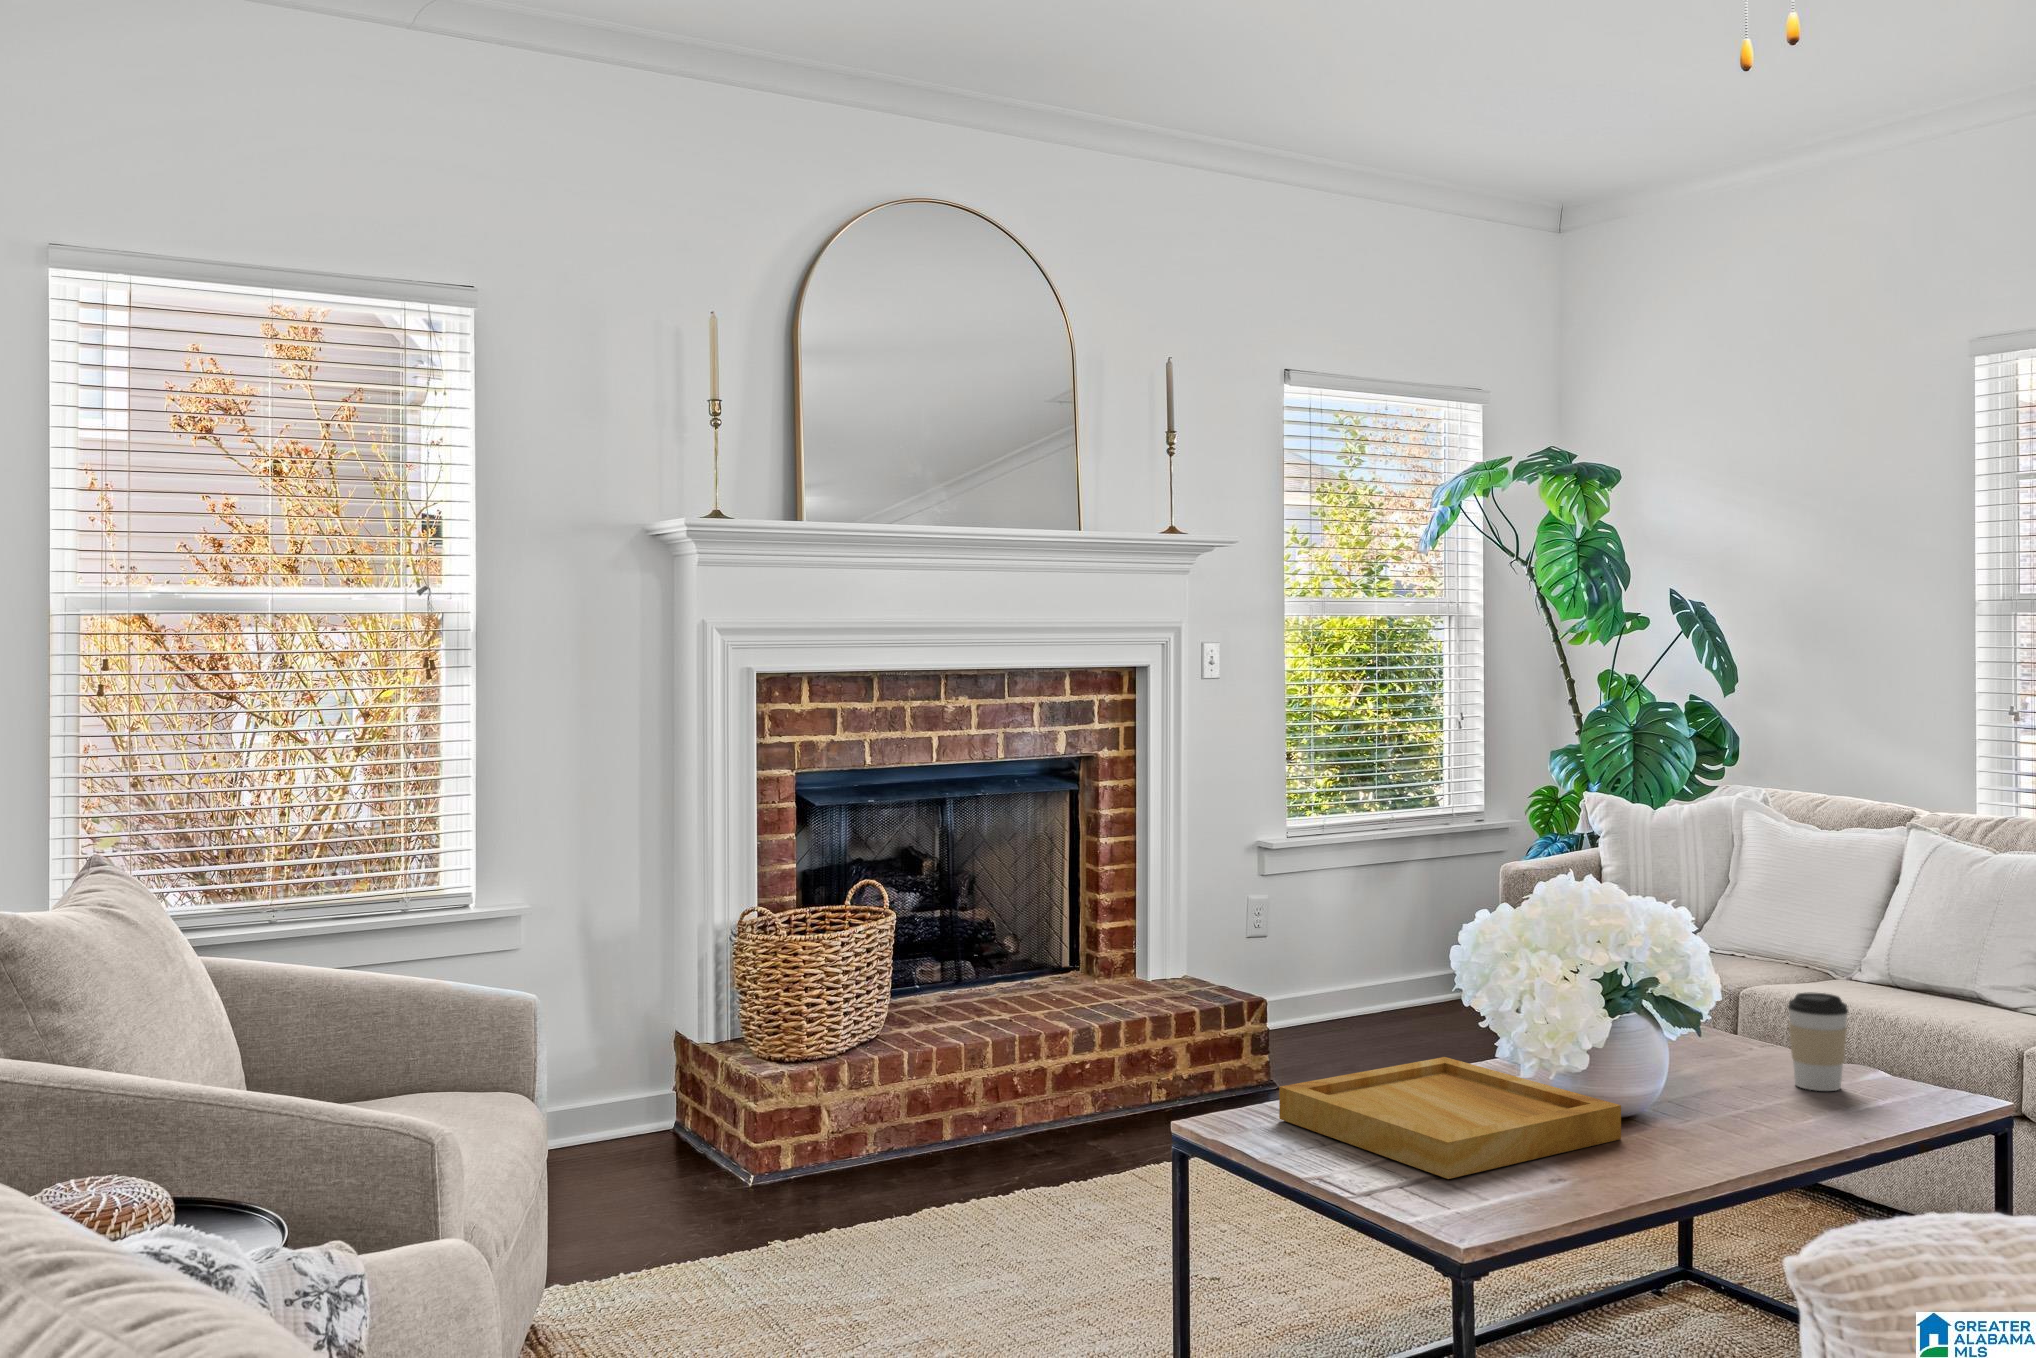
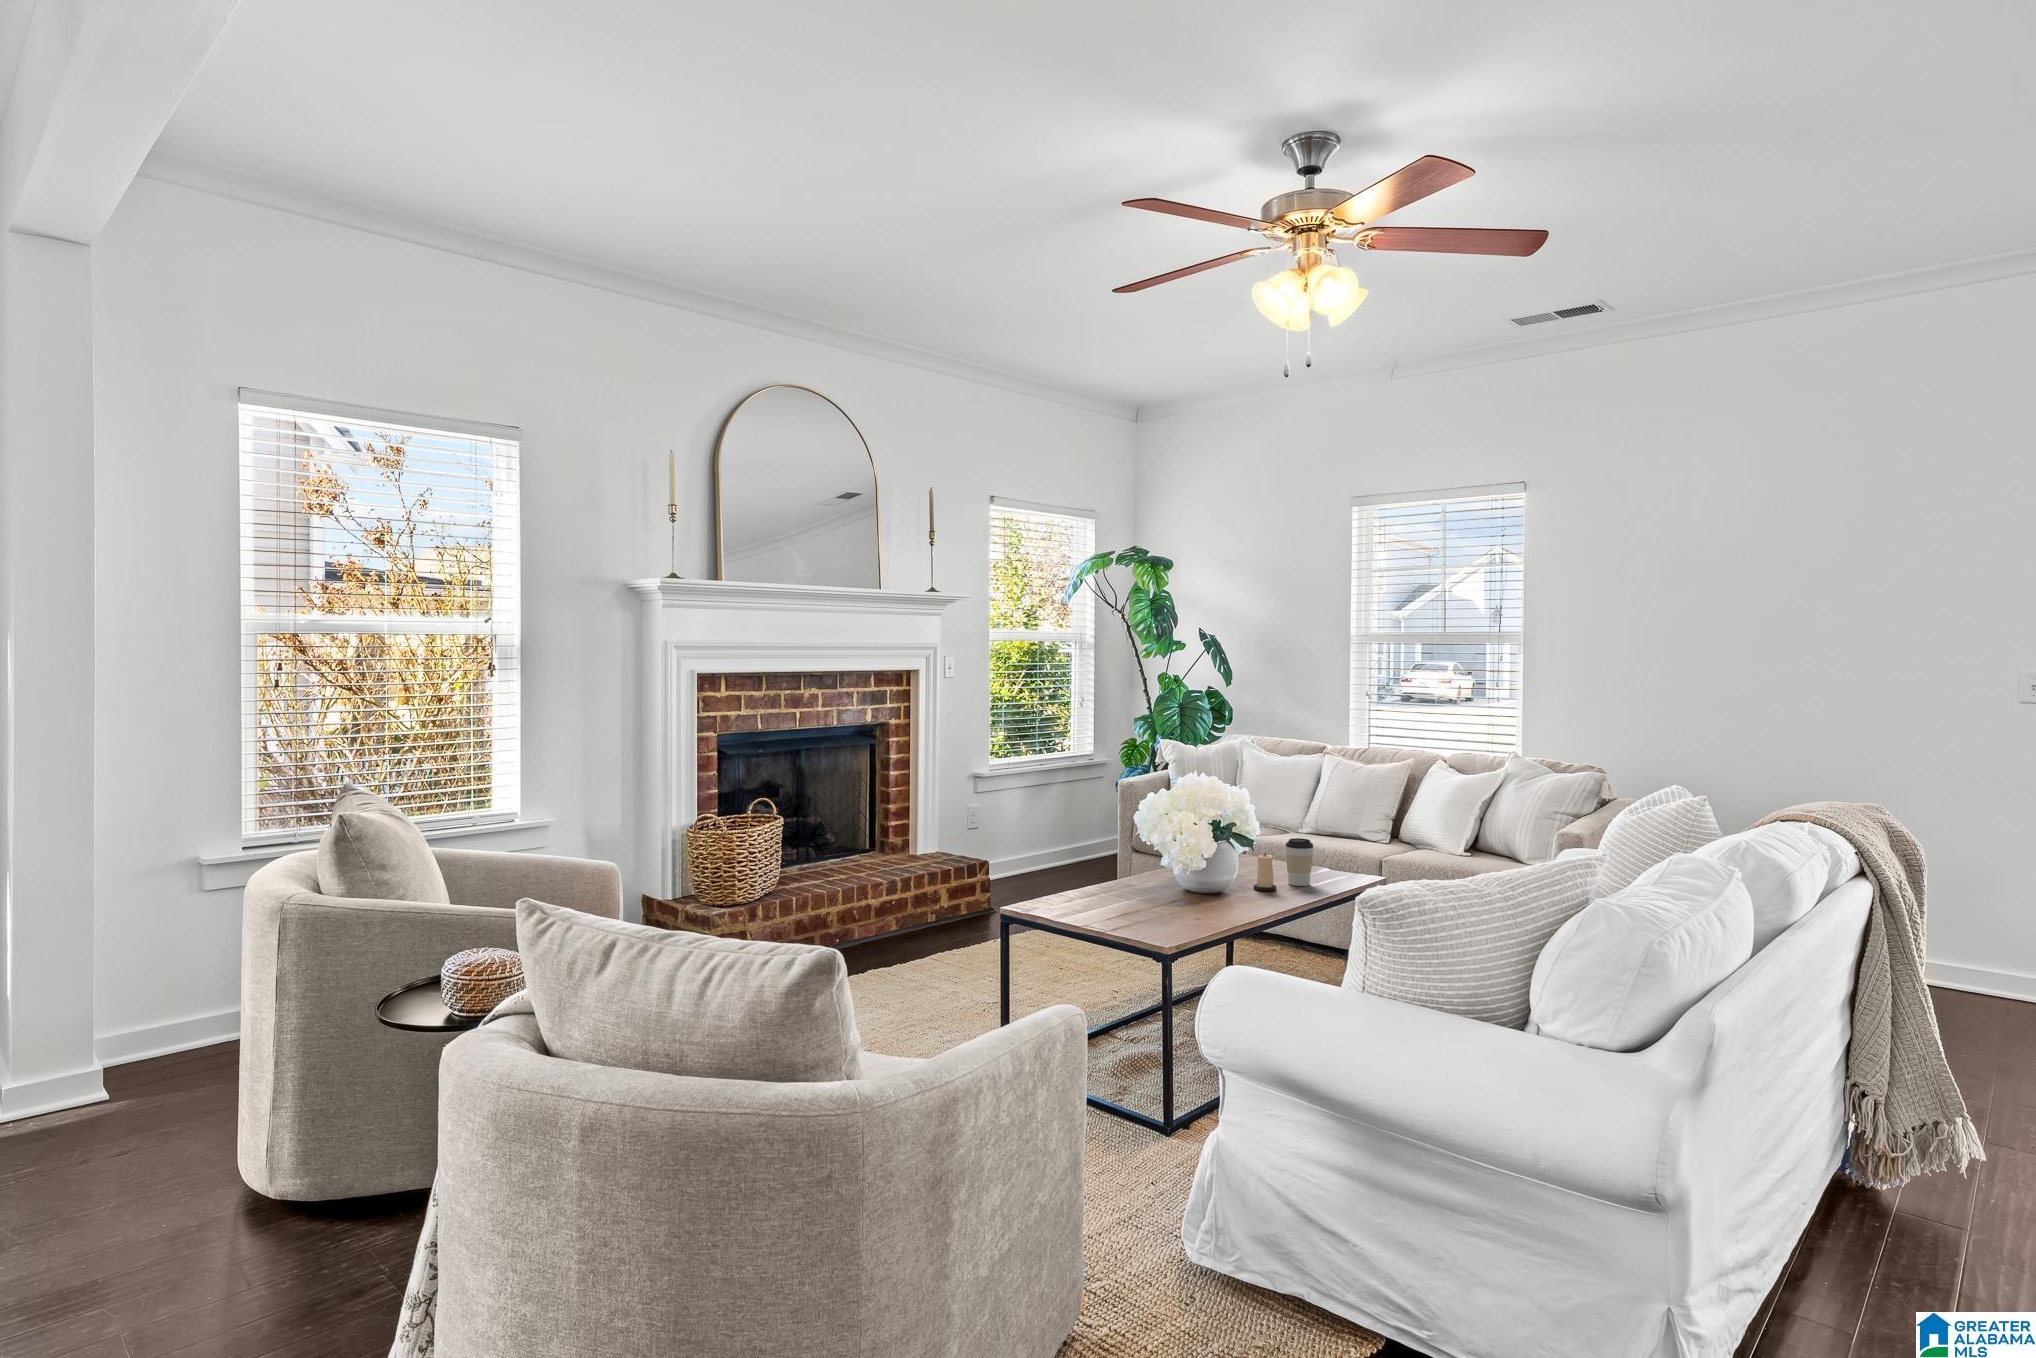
candle: none [1716,1019,1765,1099] -> present [1254,853,1277,891]
tray: present [1279,1057,1621,1179] -> none [1050,877,1216,931]

